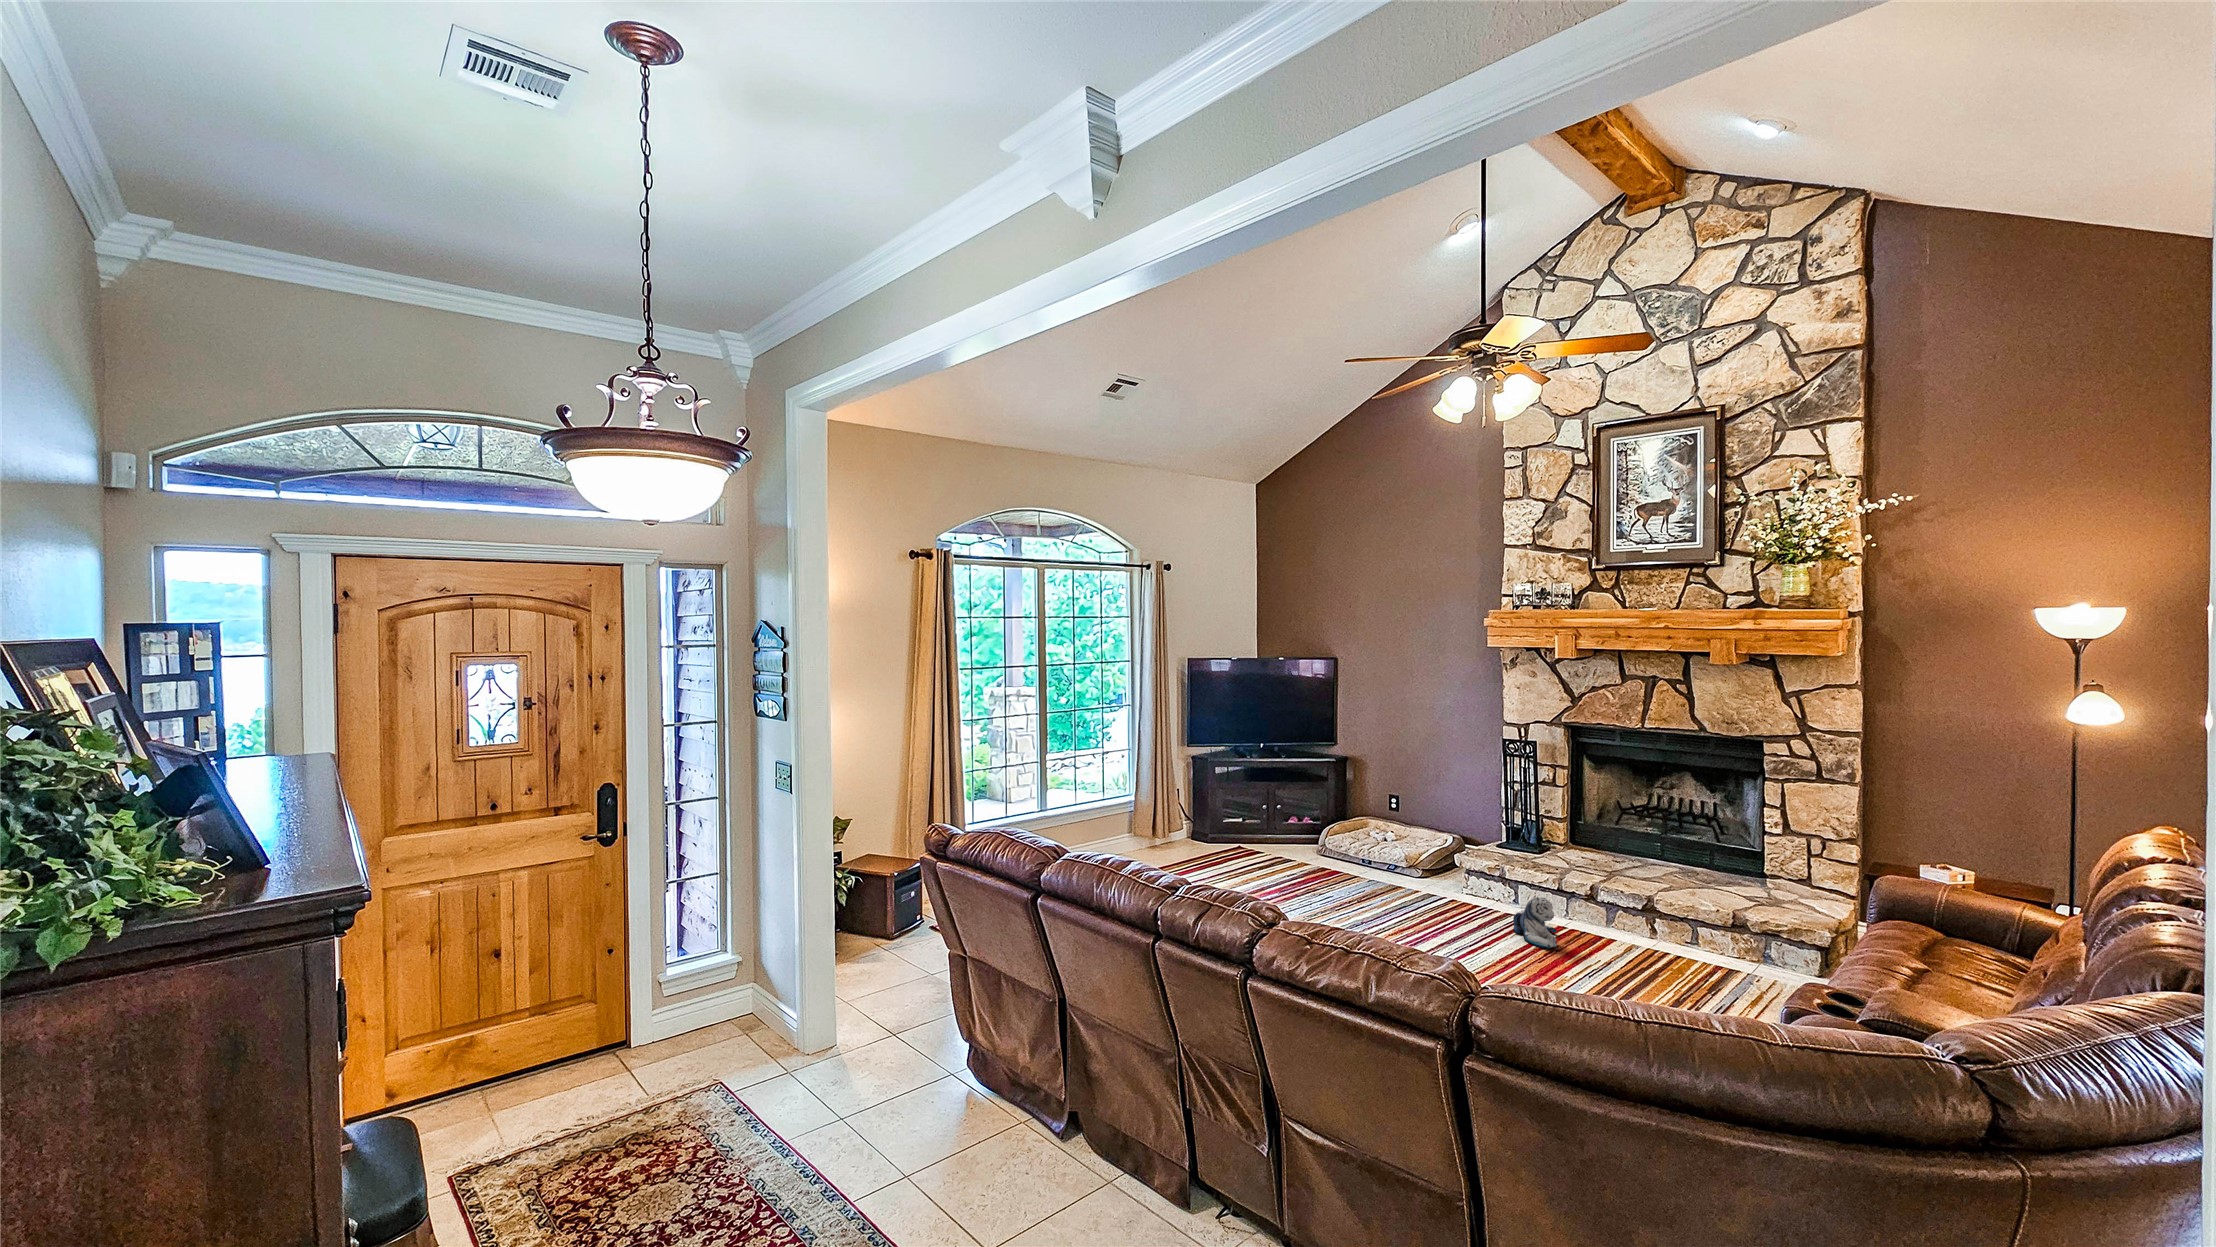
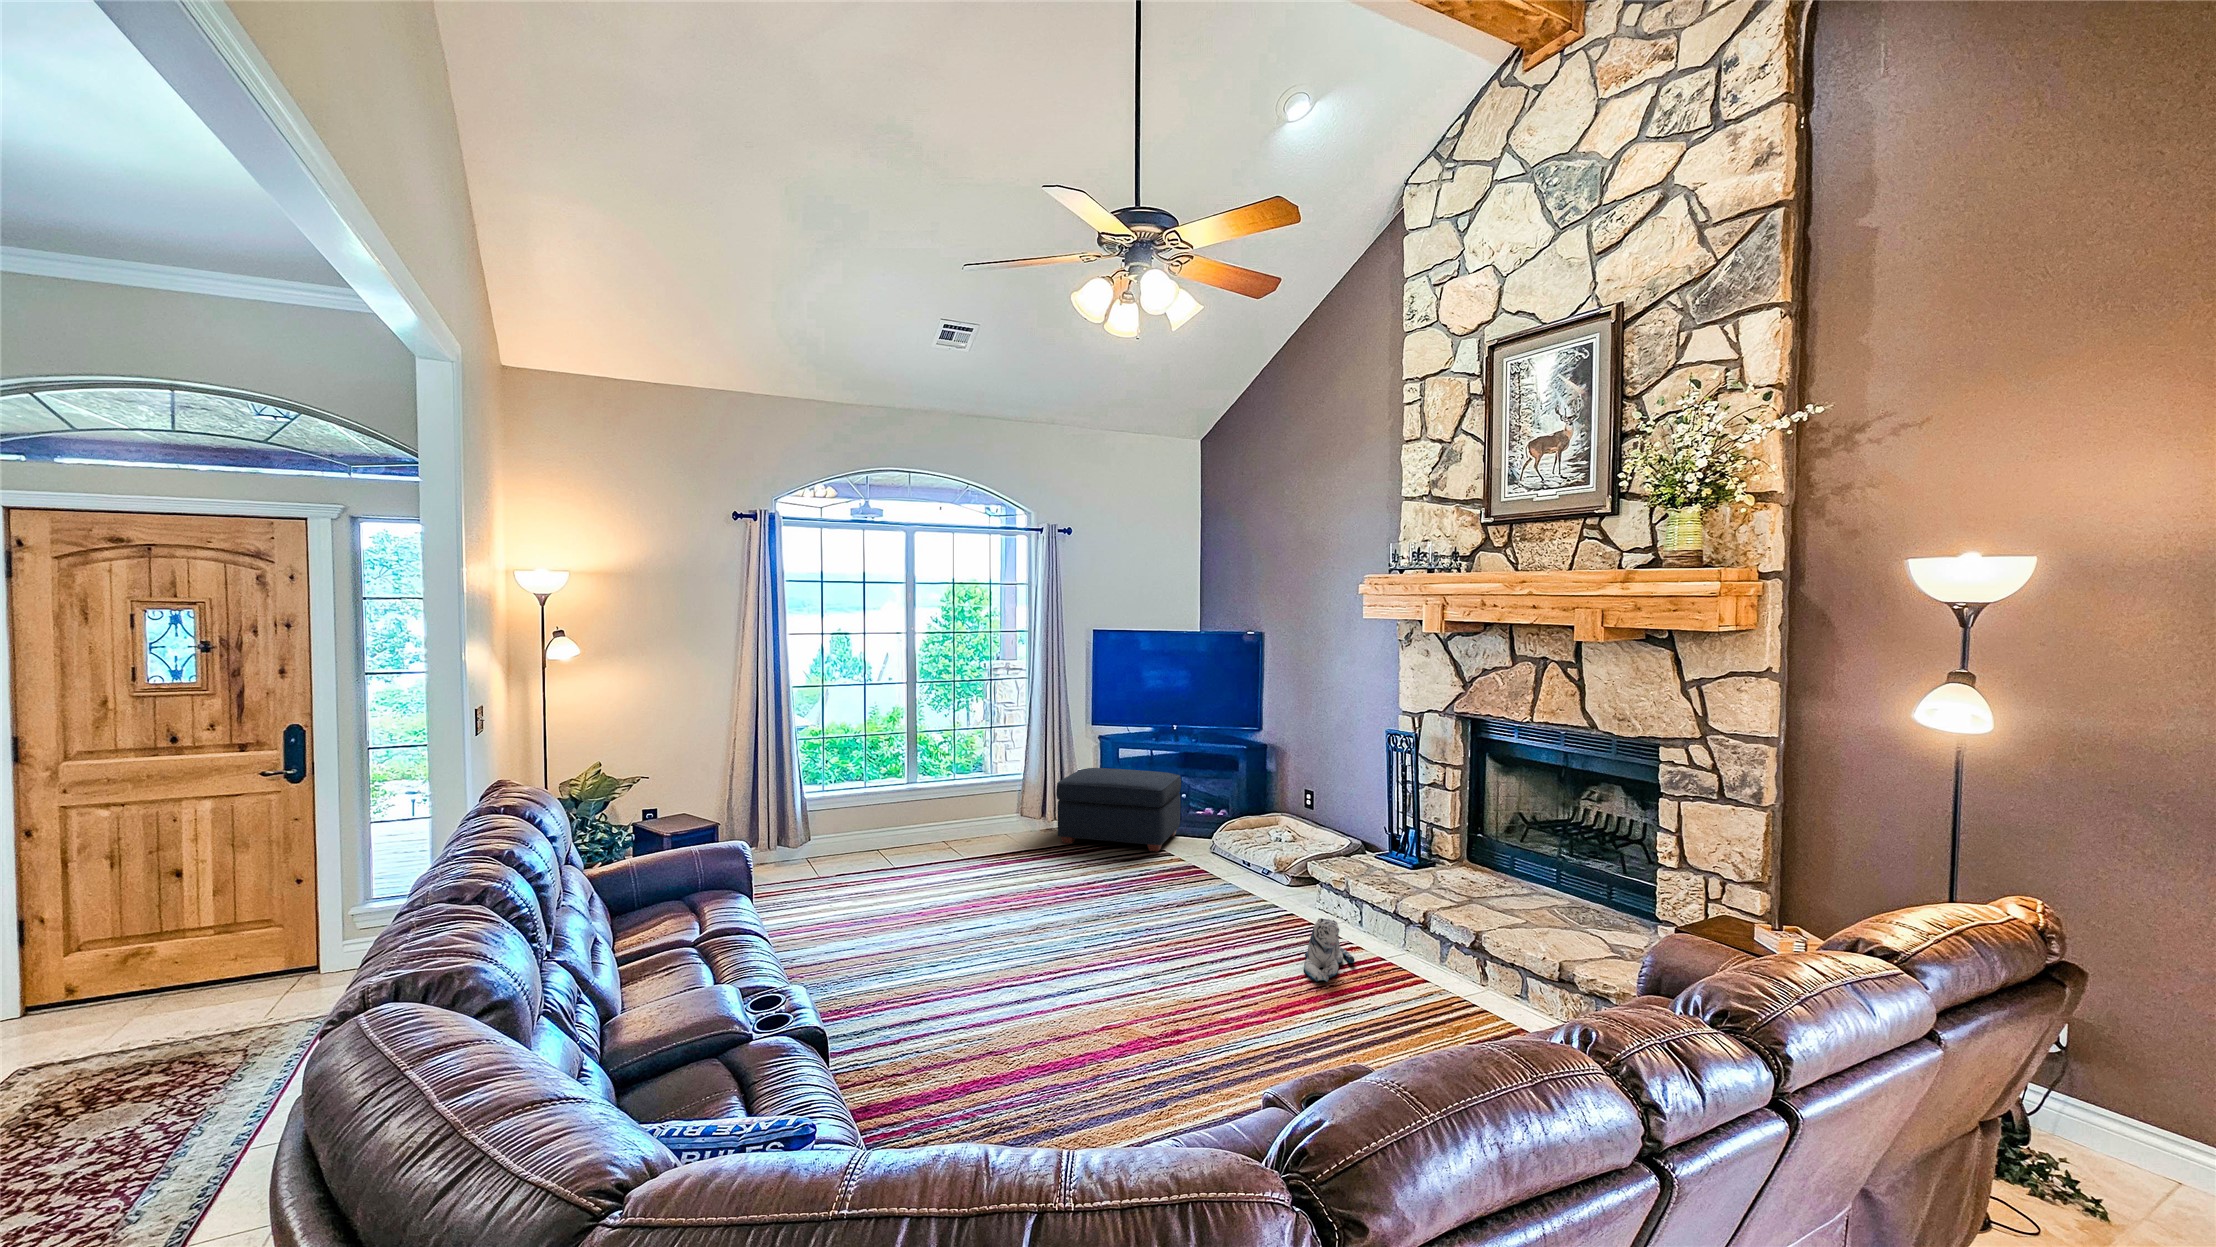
ottoman: none [1181,789,1287,861] -> present [1056,768,1181,852]

